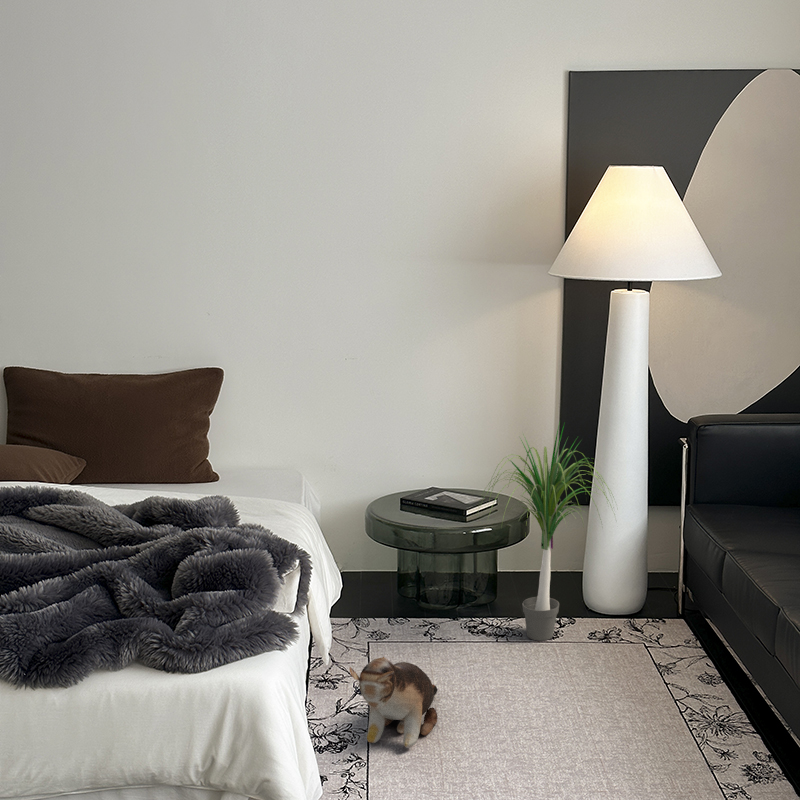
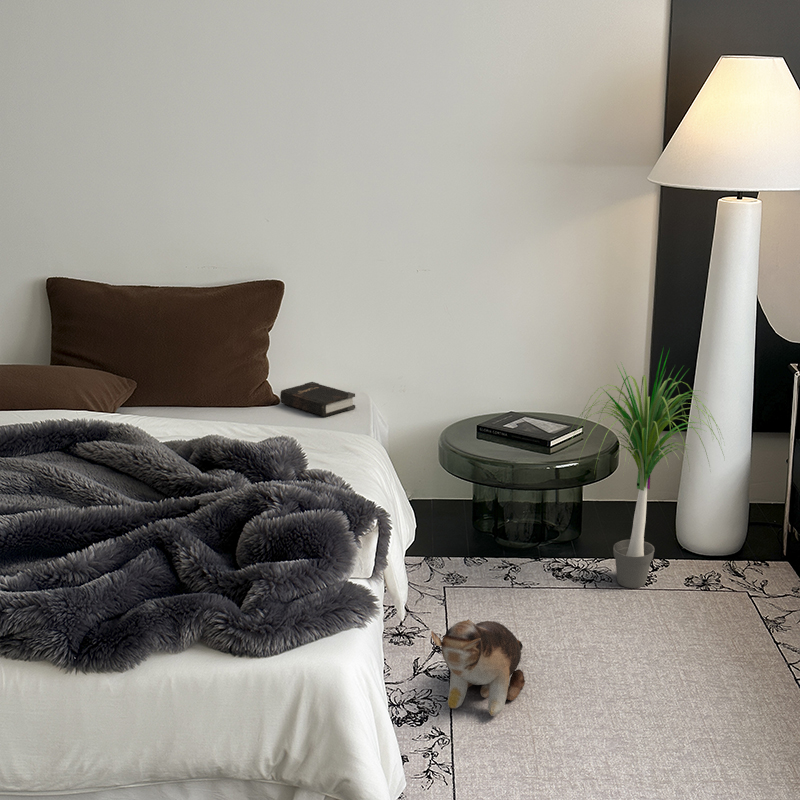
hardback book: none [219,460,288,489] -> present [280,382,355,417]

